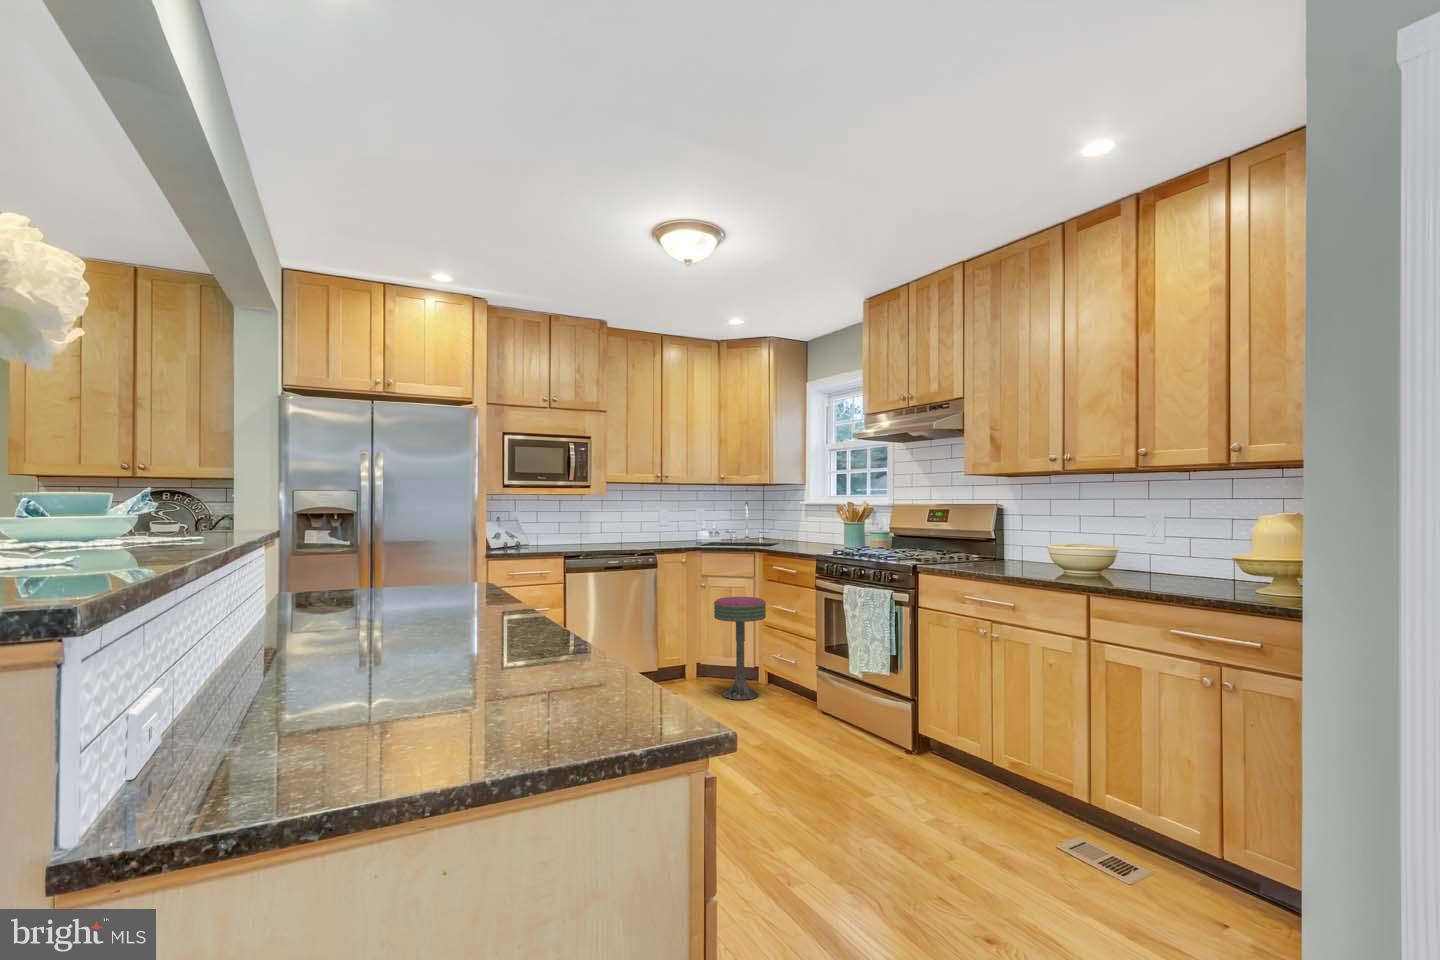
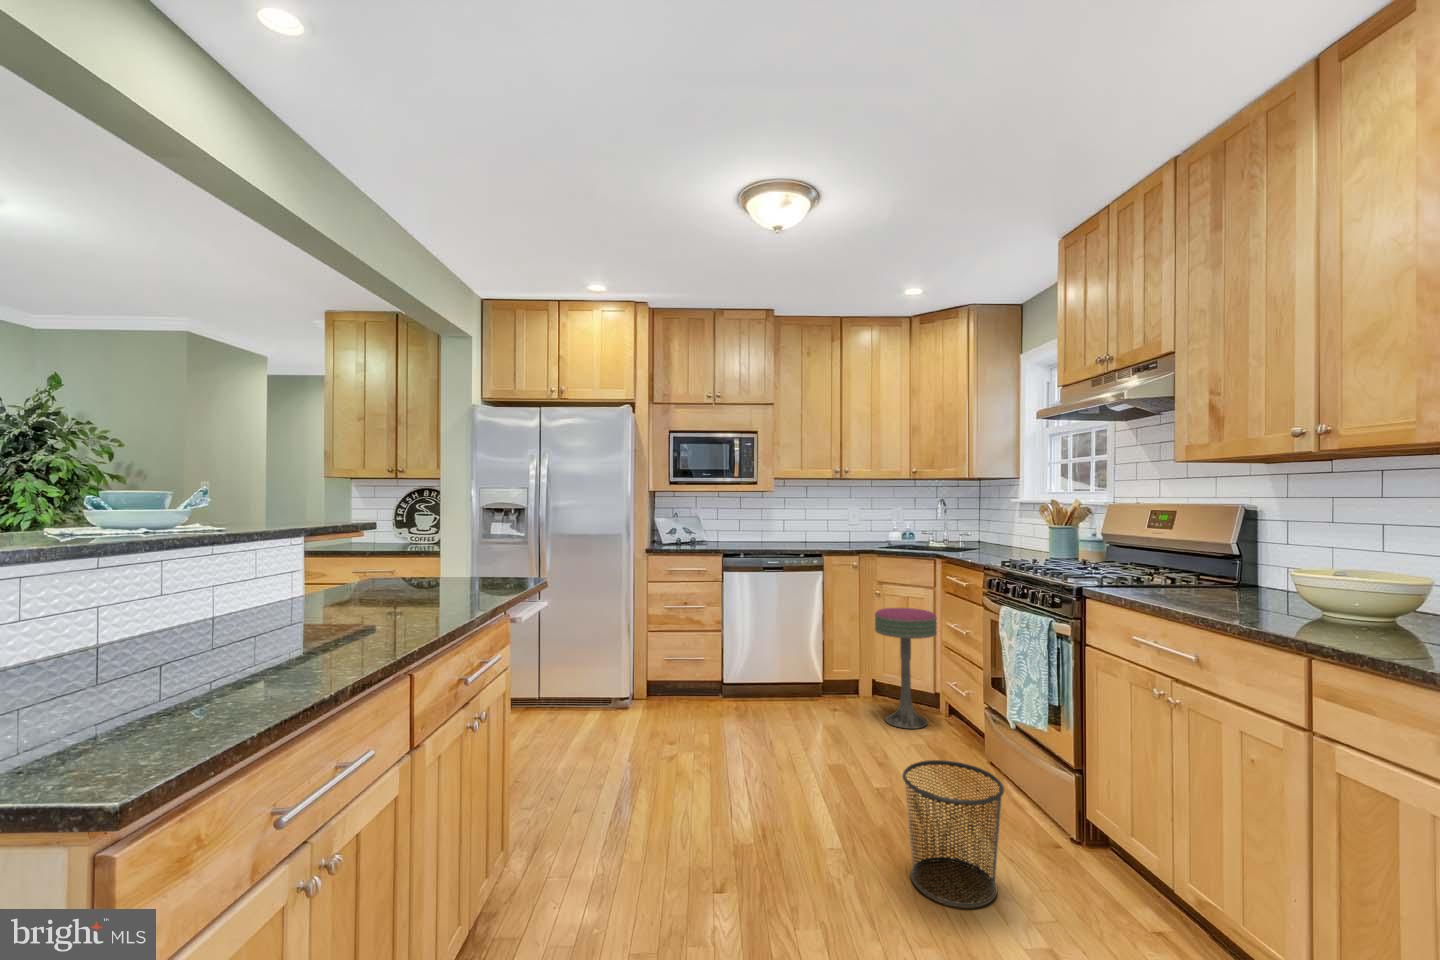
waste bin: none [815,702,888,802] -> present [902,760,1004,908]

